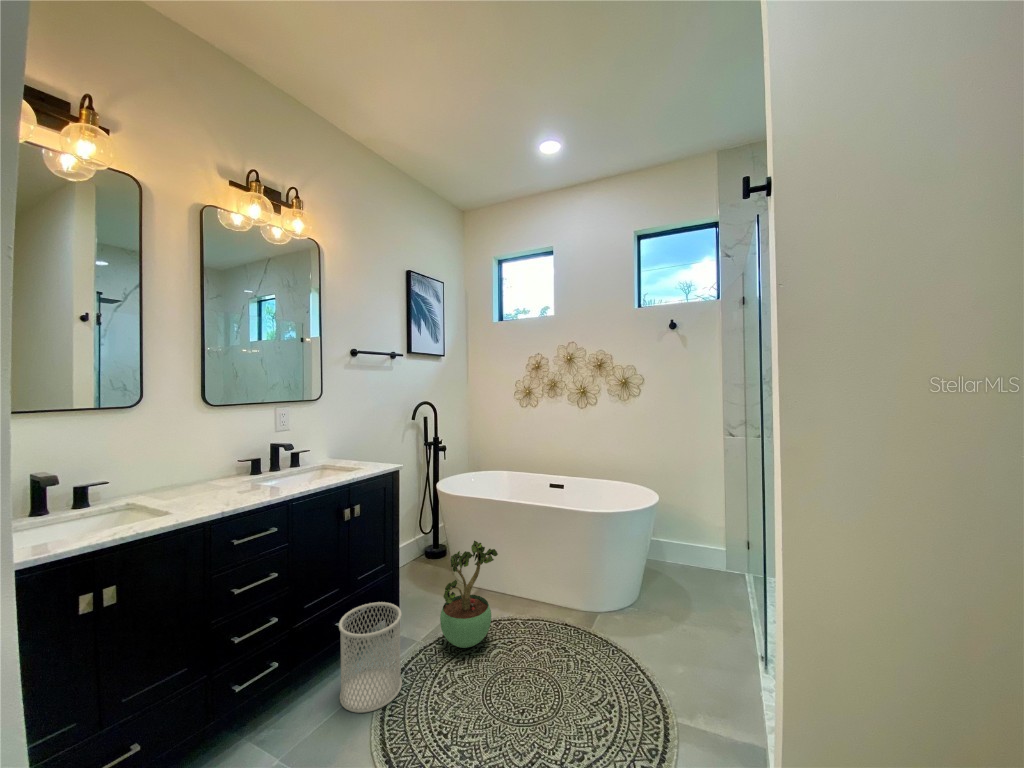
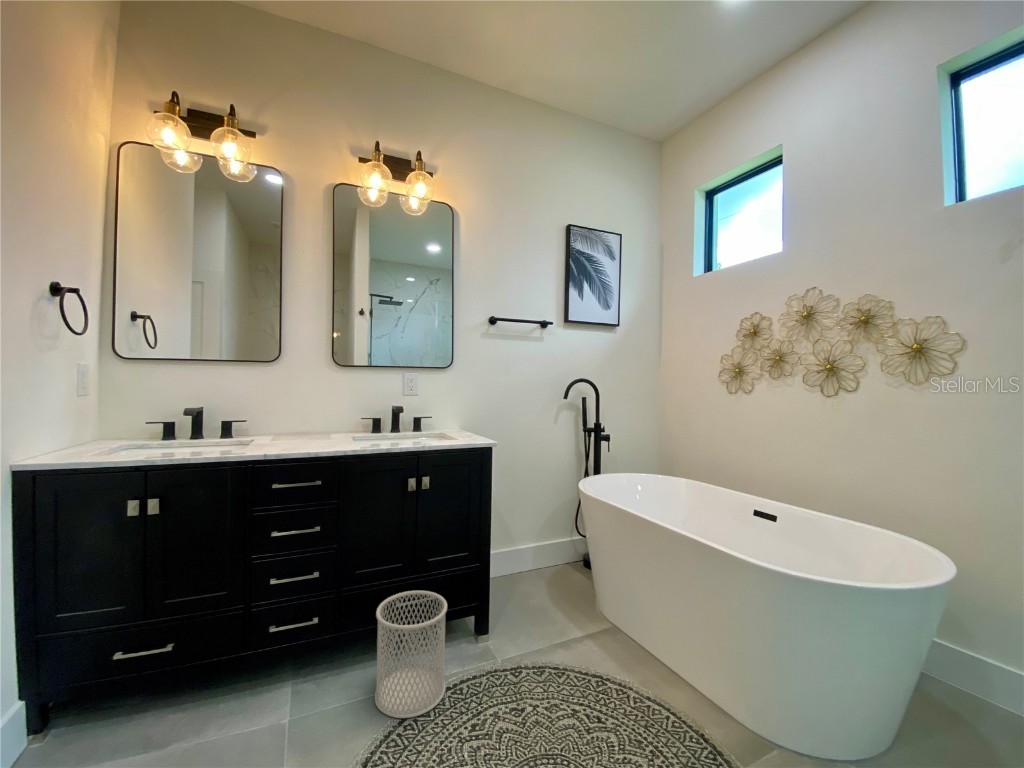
potted plant: present [440,541,498,648] -> none [505,554,595,699]

